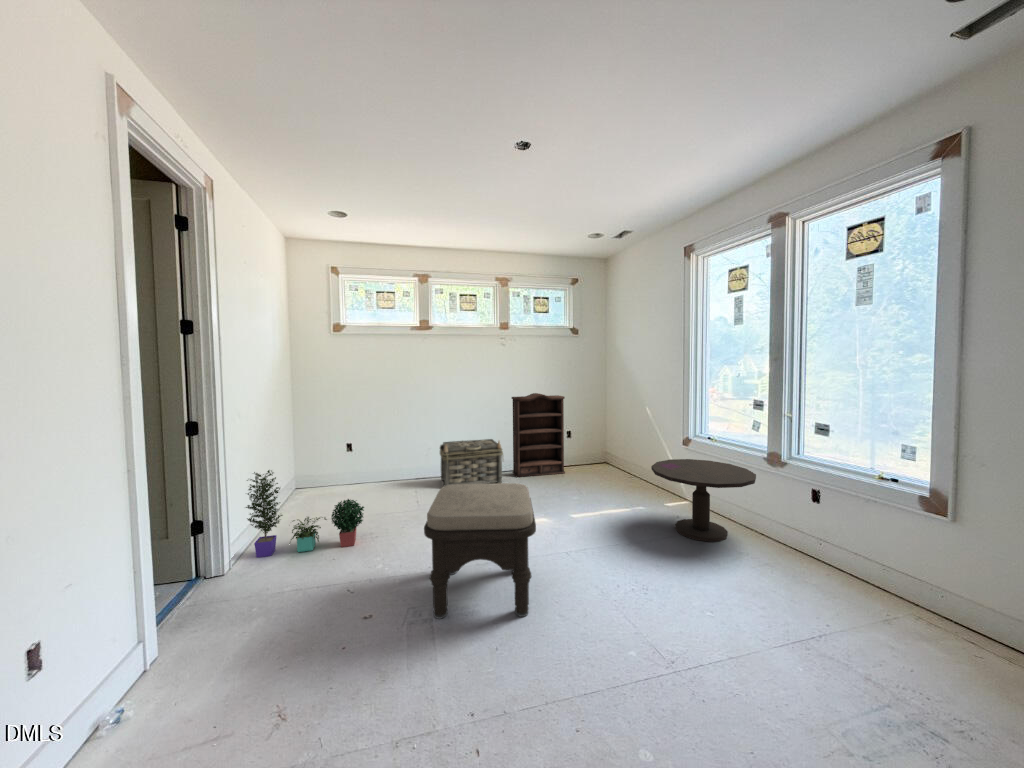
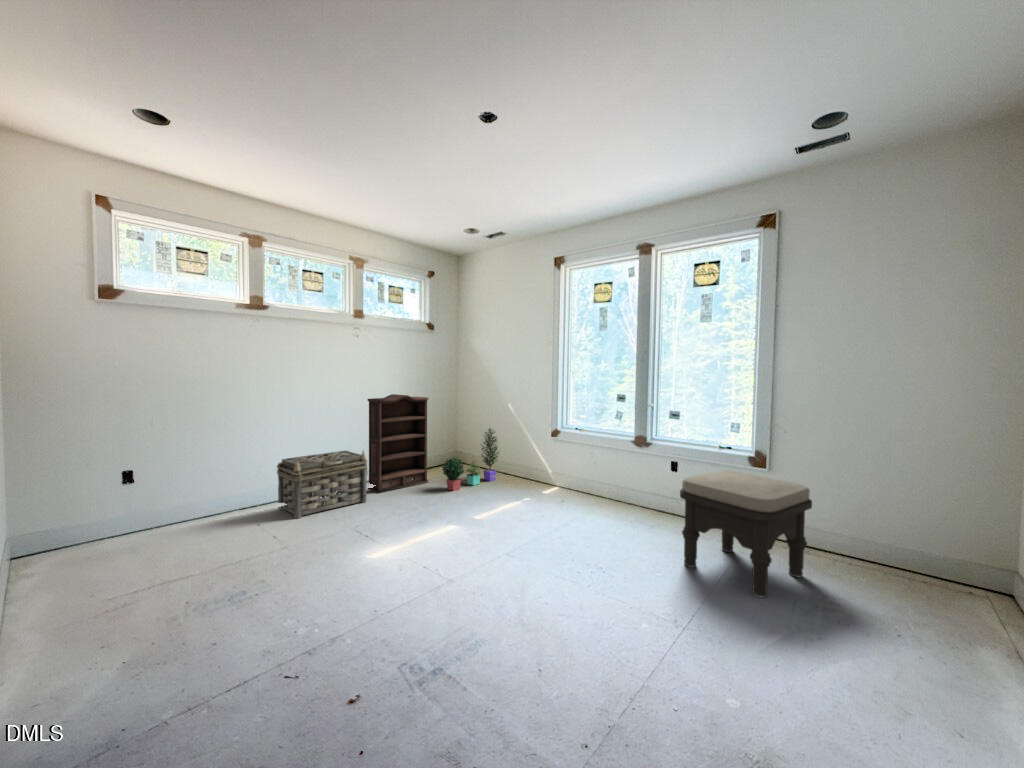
side table: present [651,459,756,542] -> none [550,450,636,520]
potted plant: present [246,470,364,557] -> present [442,428,499,491]
ottoman: present [424,483,536,619] -> present [680,470,812,598]

